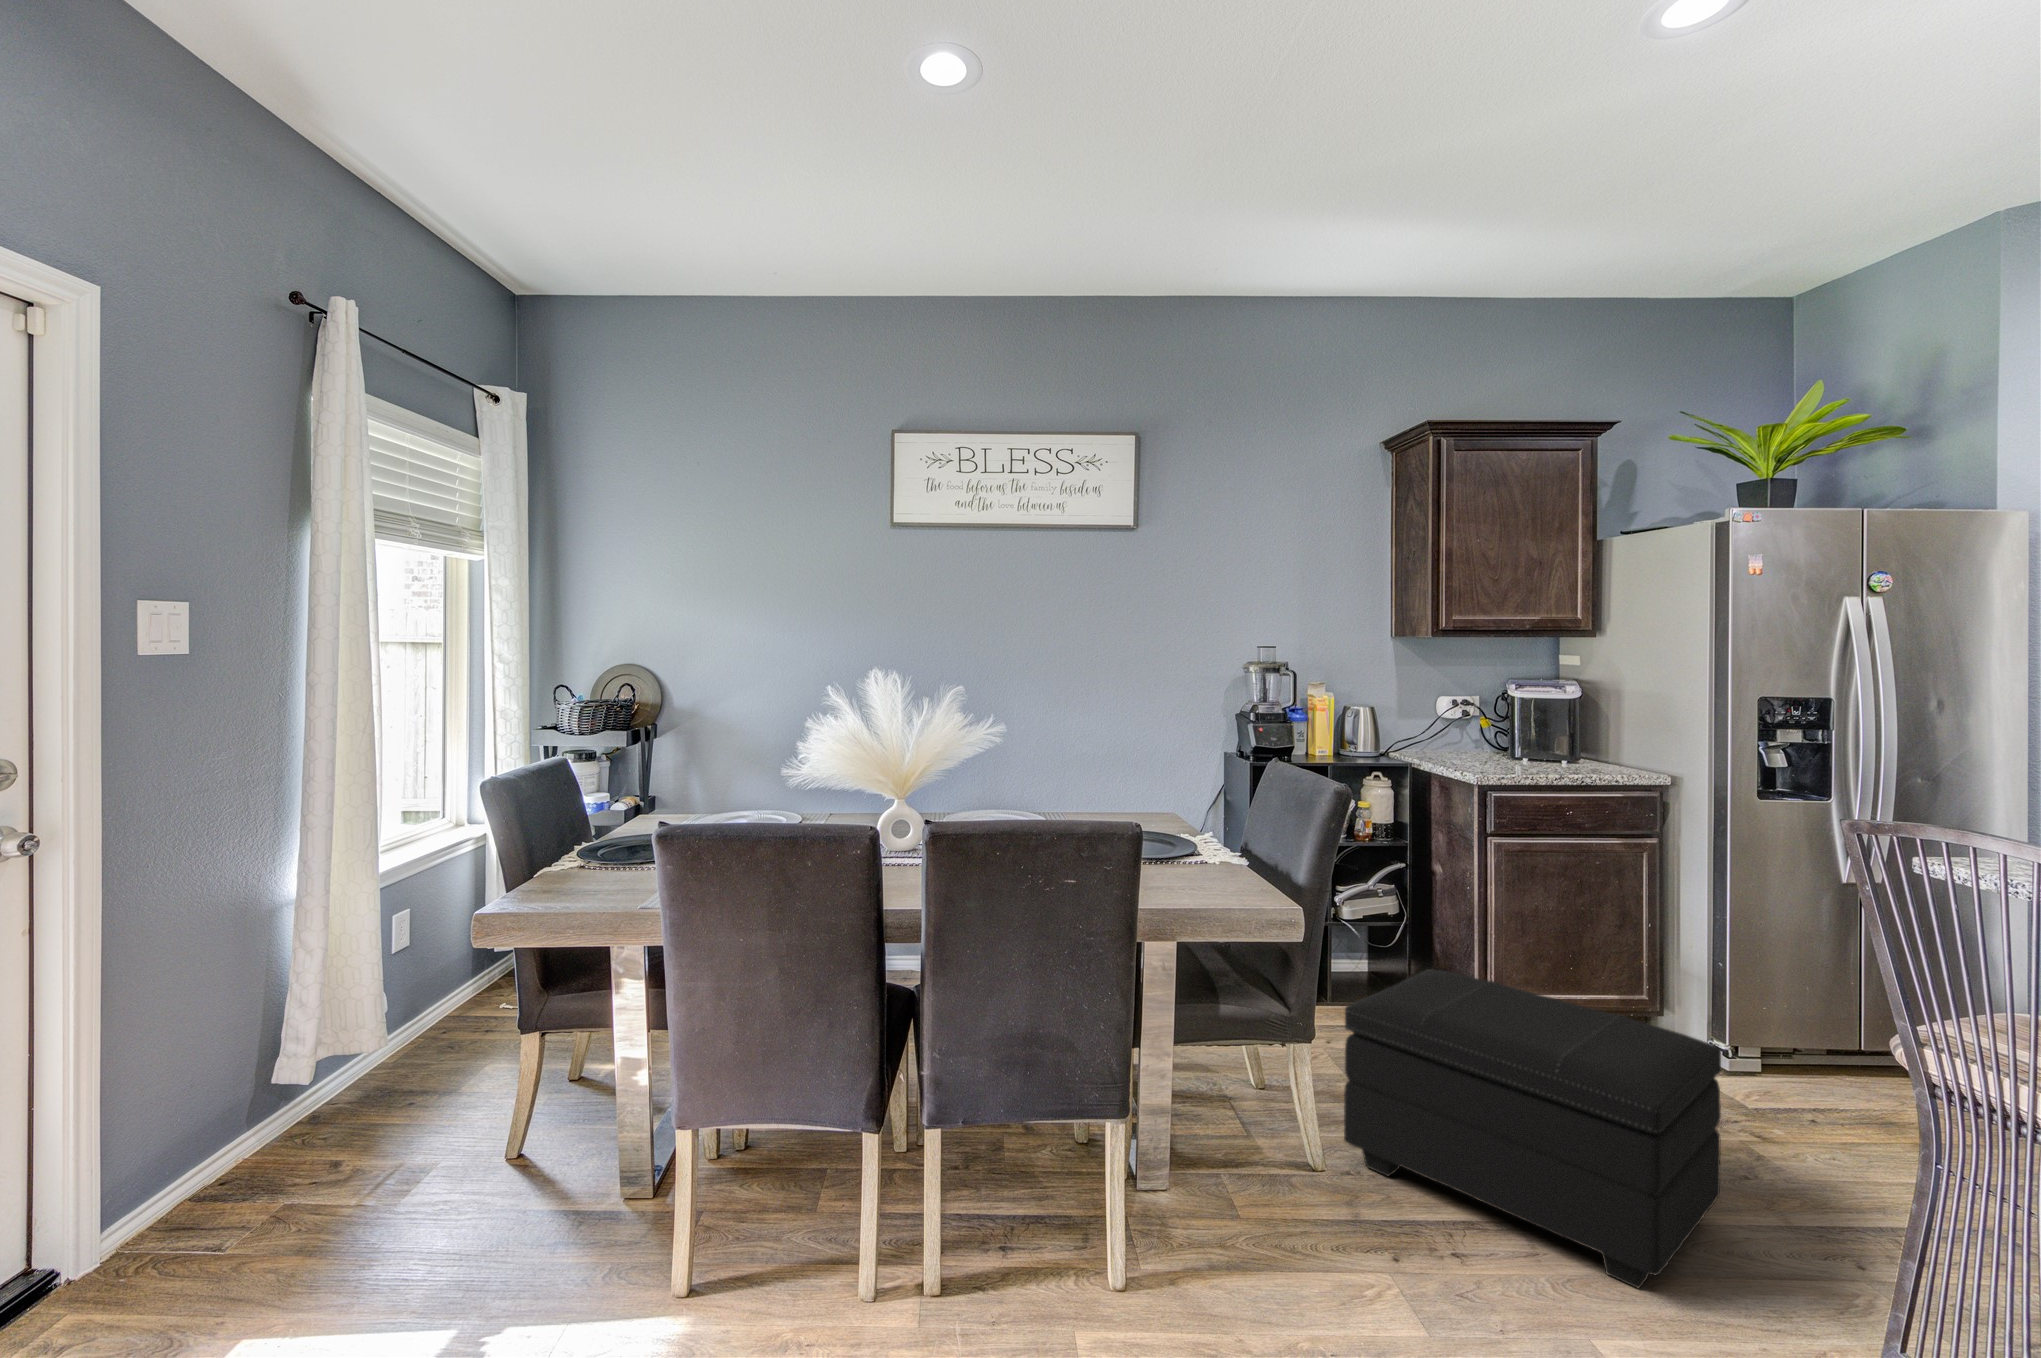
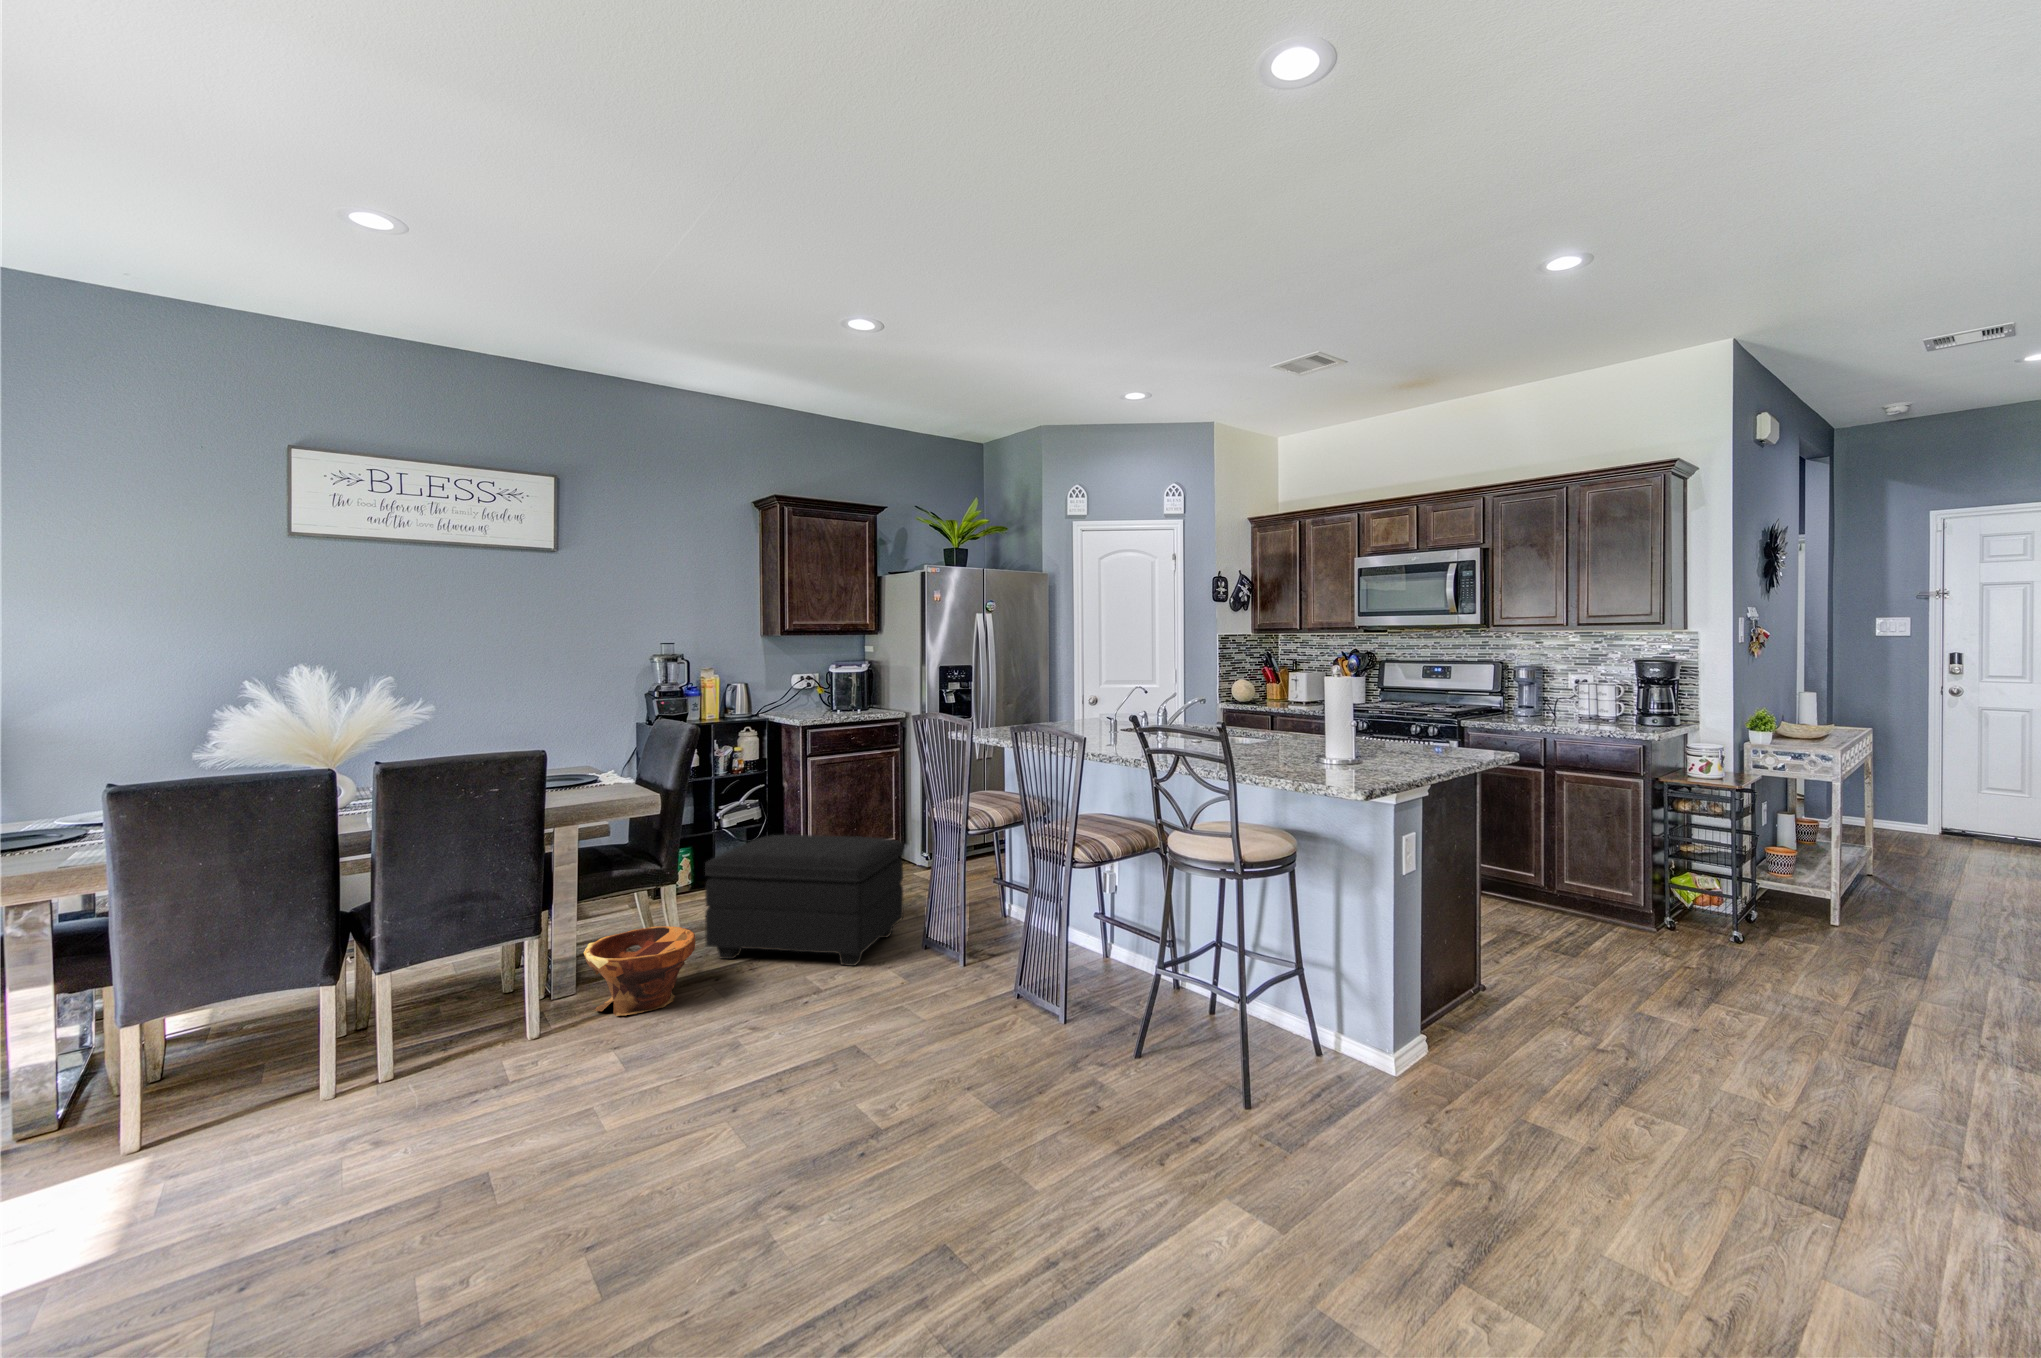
planter: none [1175,1098,1340,1257] -> present [584,926,695,1016]

